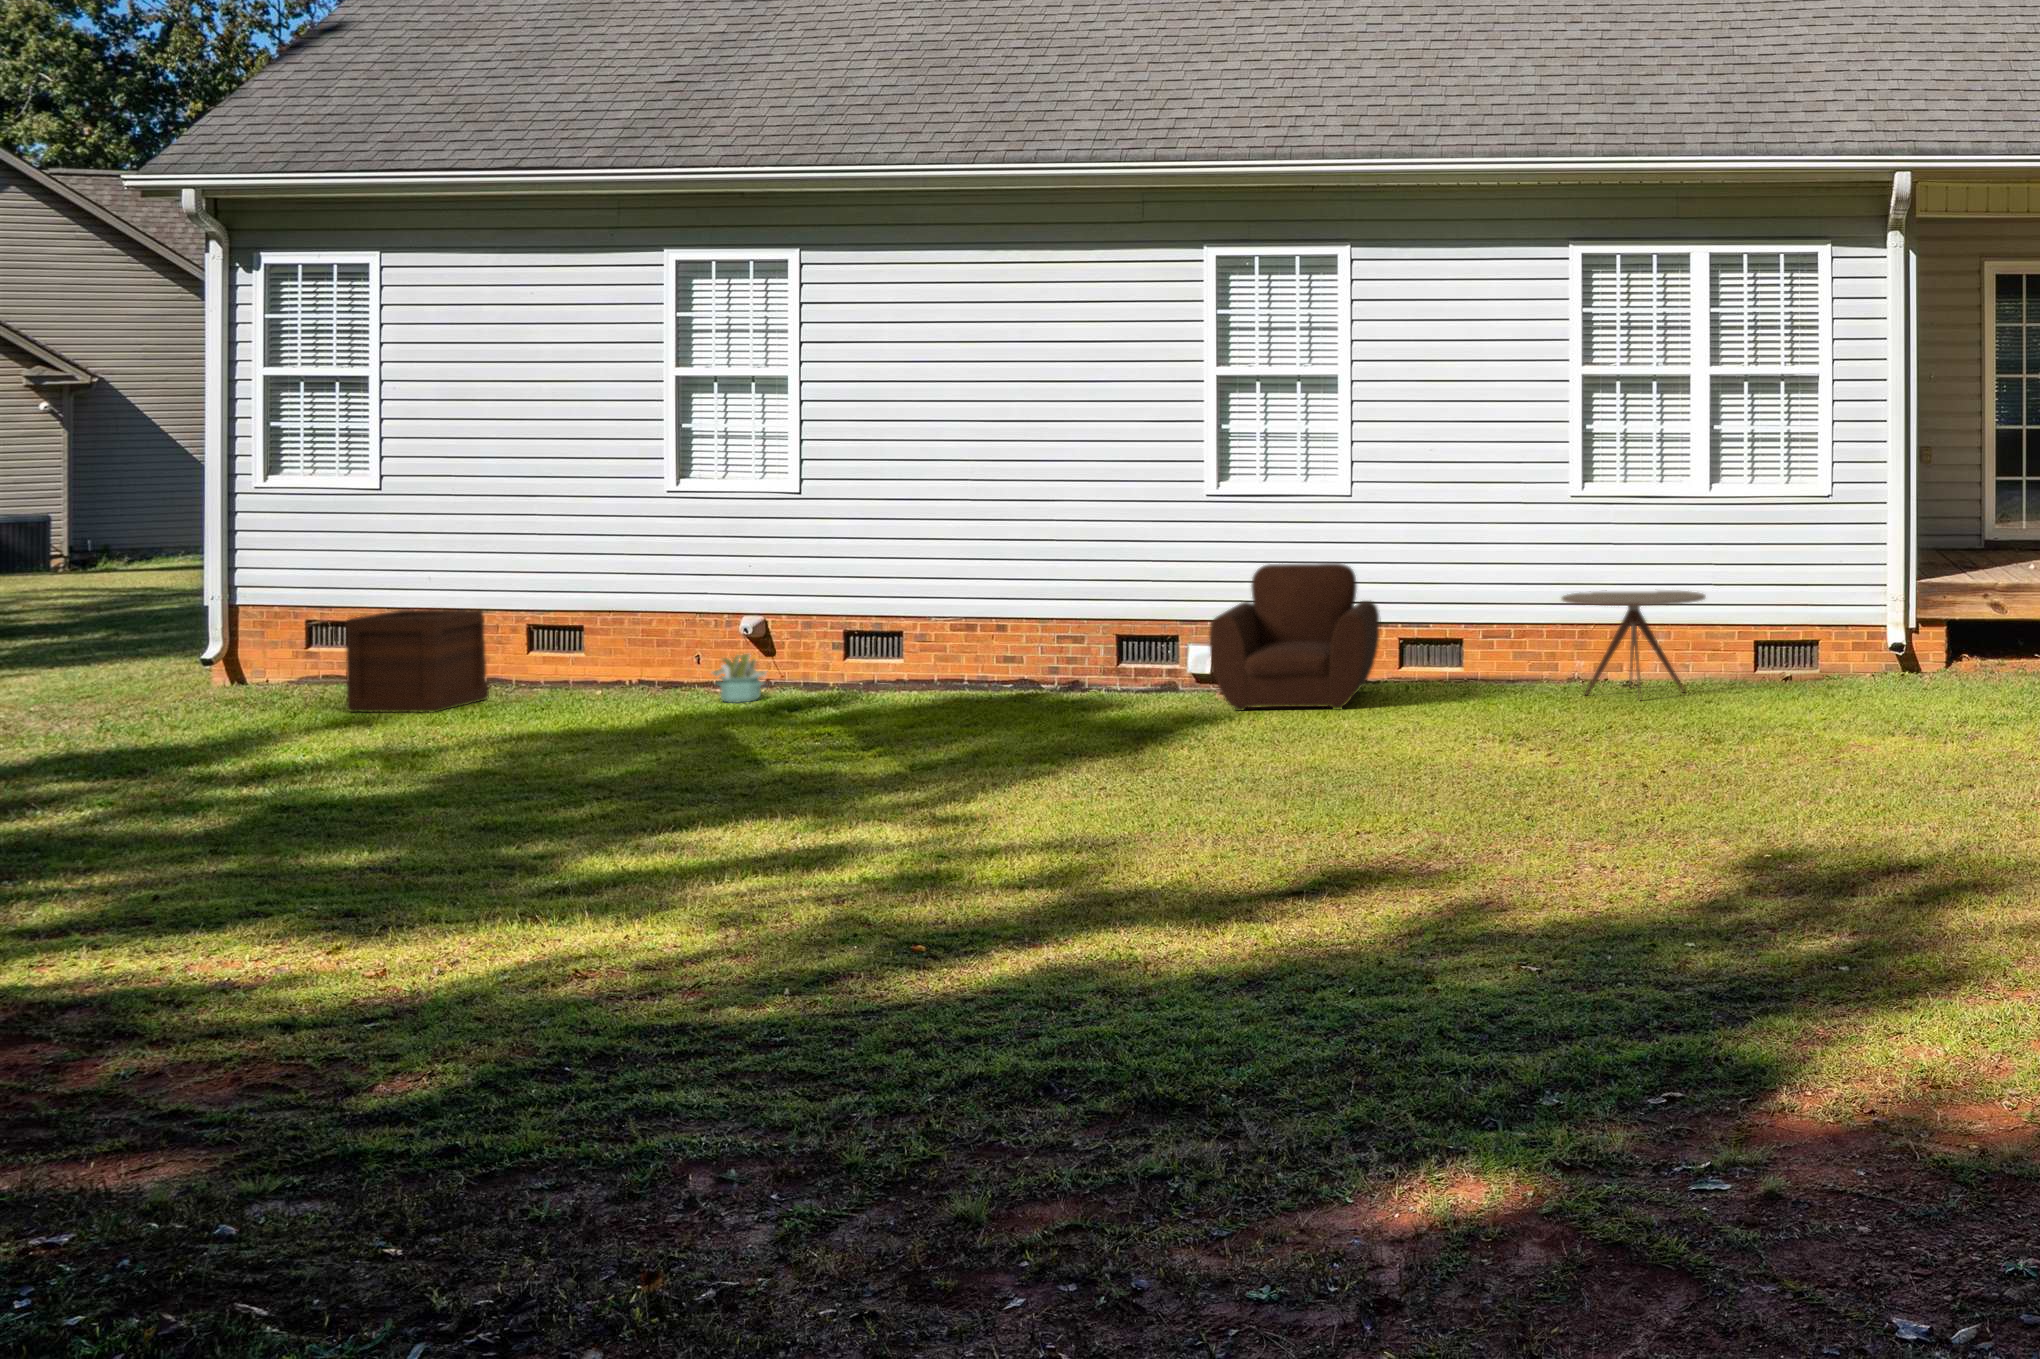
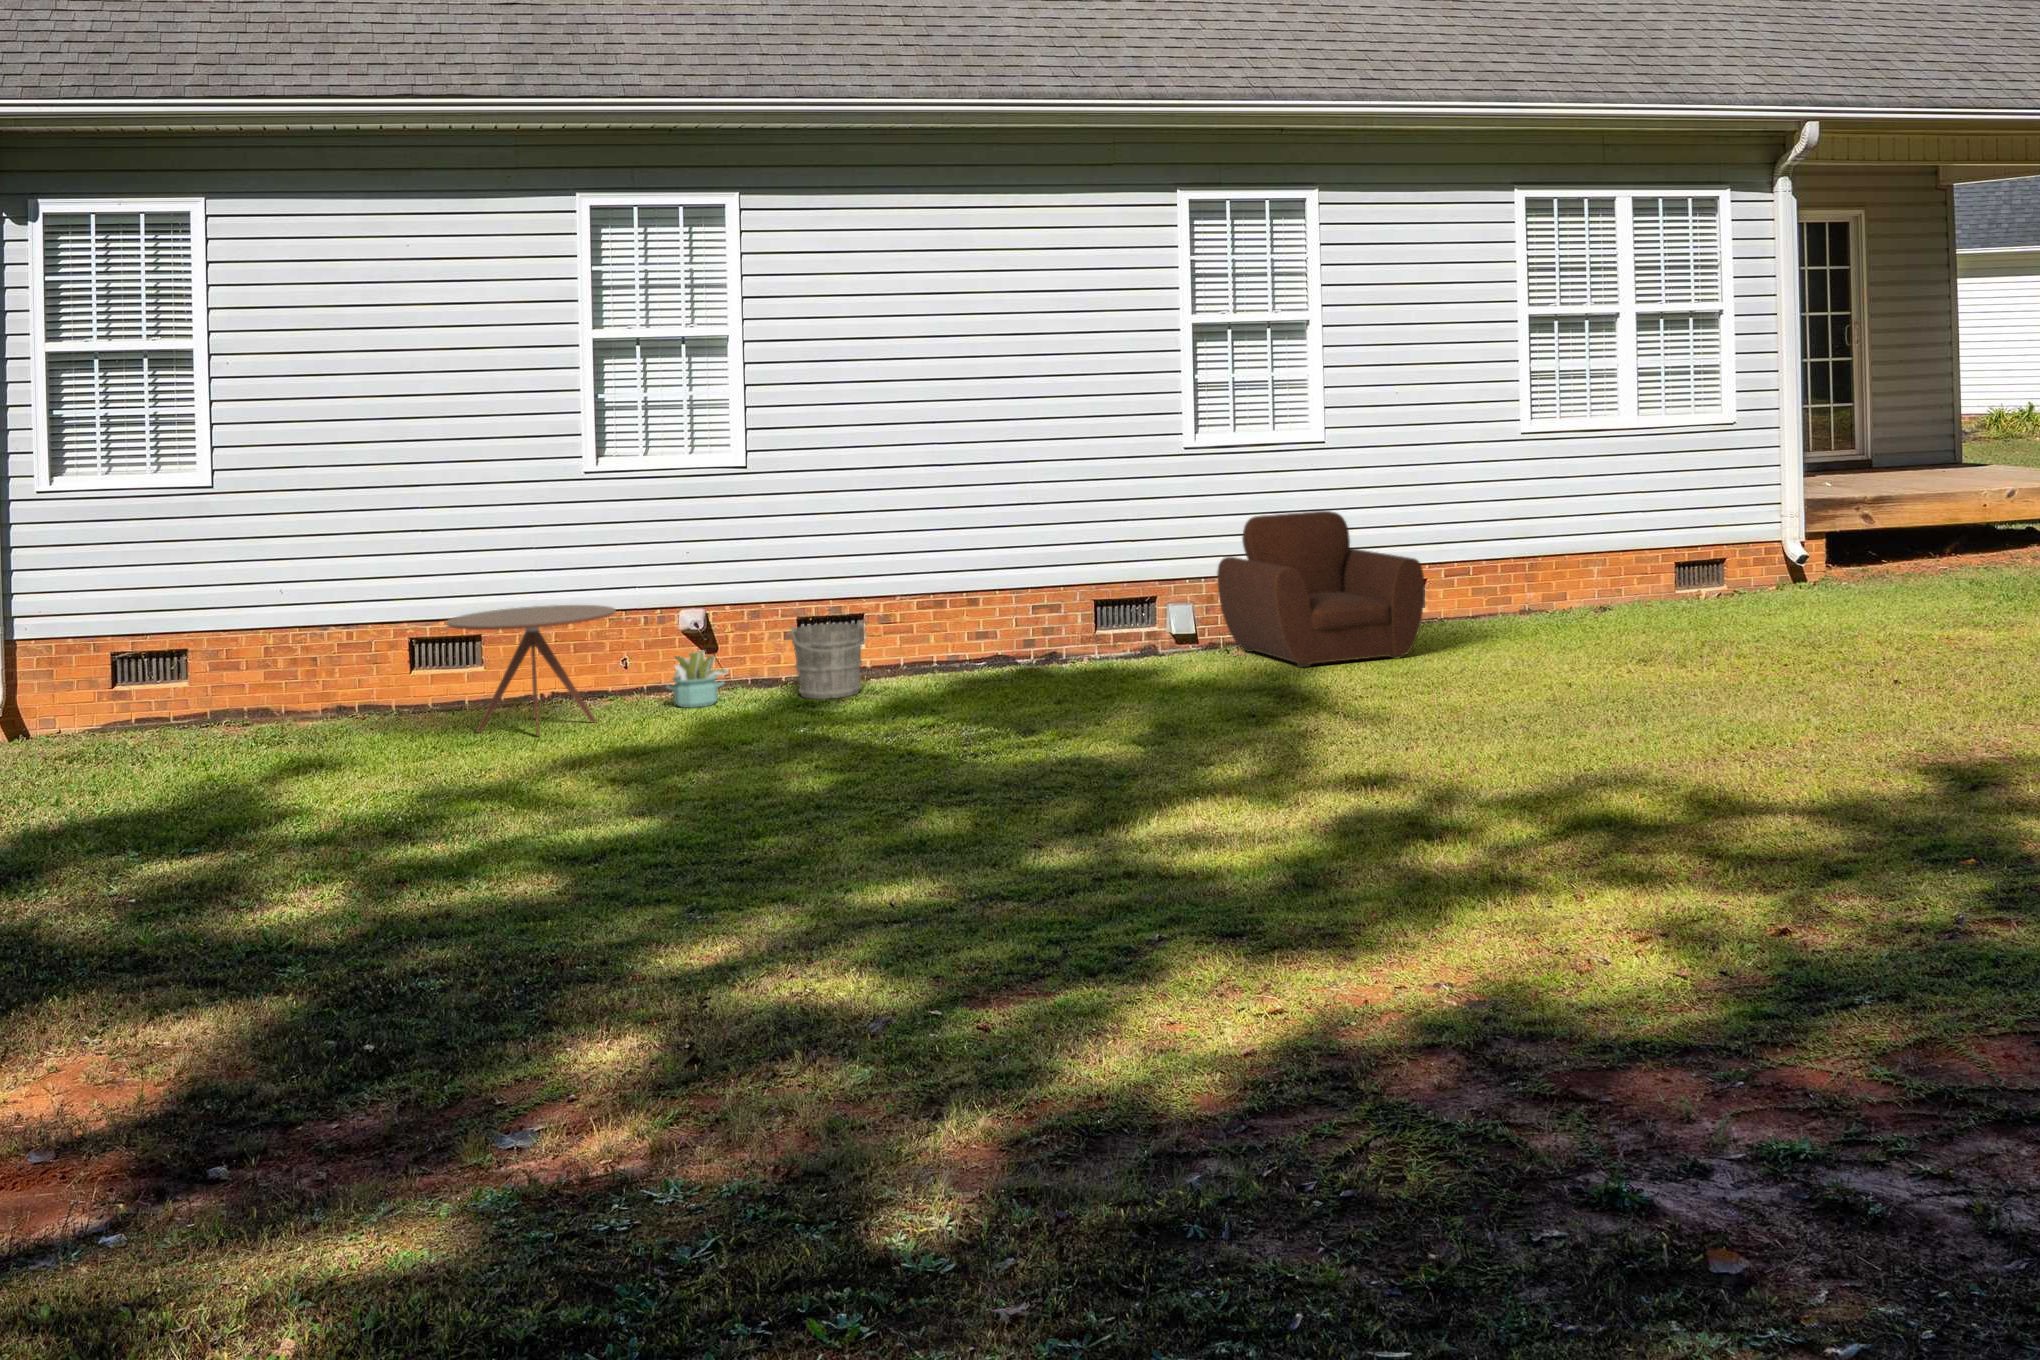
round table: present [1562,590,1705,700] -> present [446,605,616,737]
wooden crate: present [346,609,489,713] -> none [235,622,369,758]
bucket: none [811,638,885,704] -> present [791,622,867,699]

